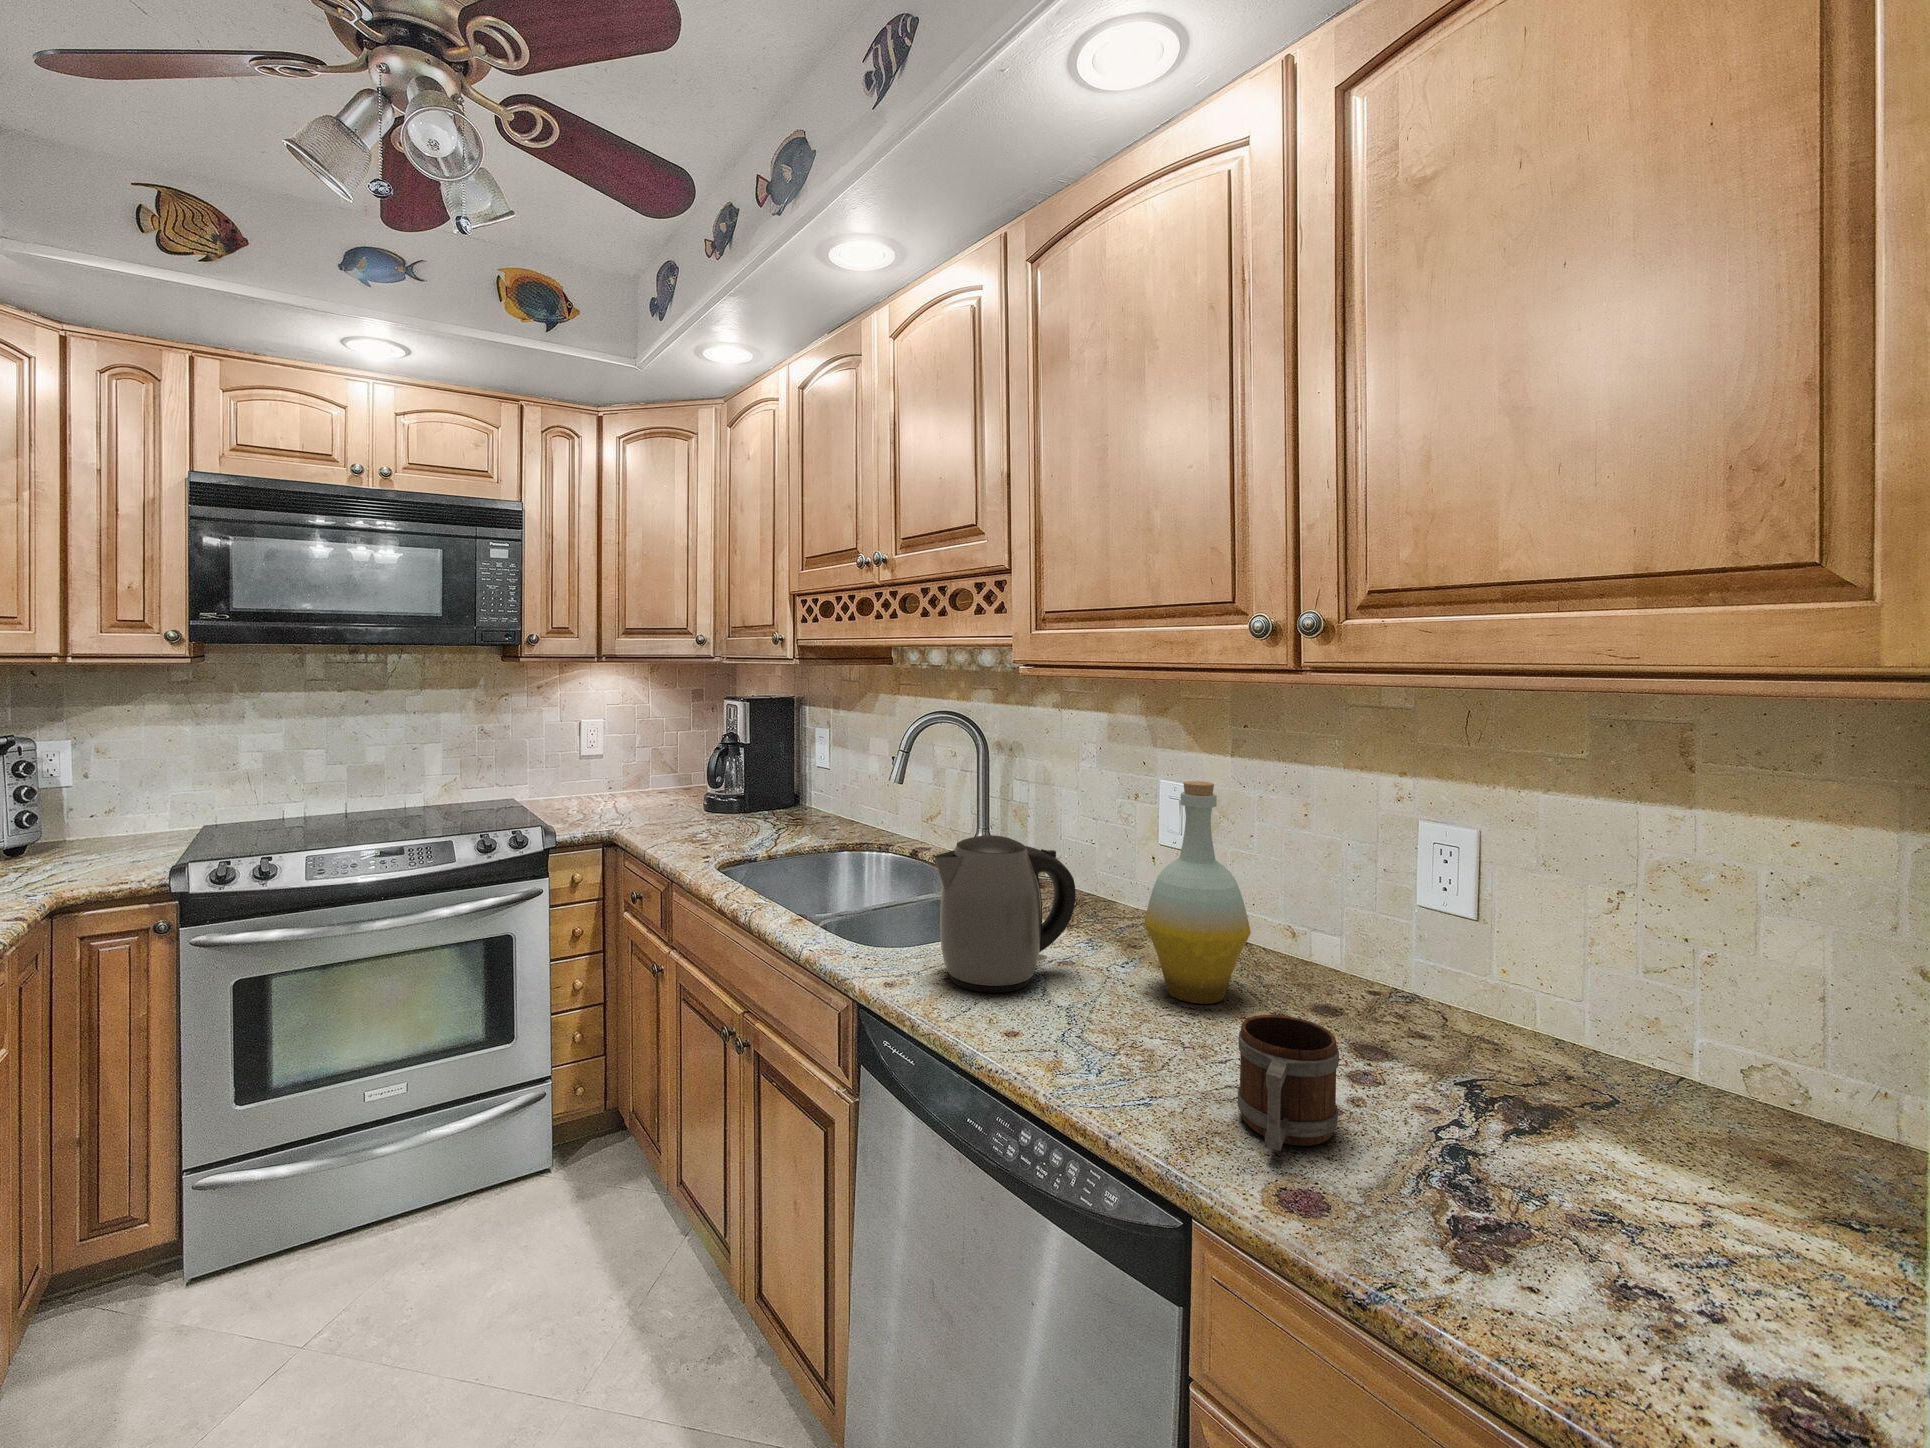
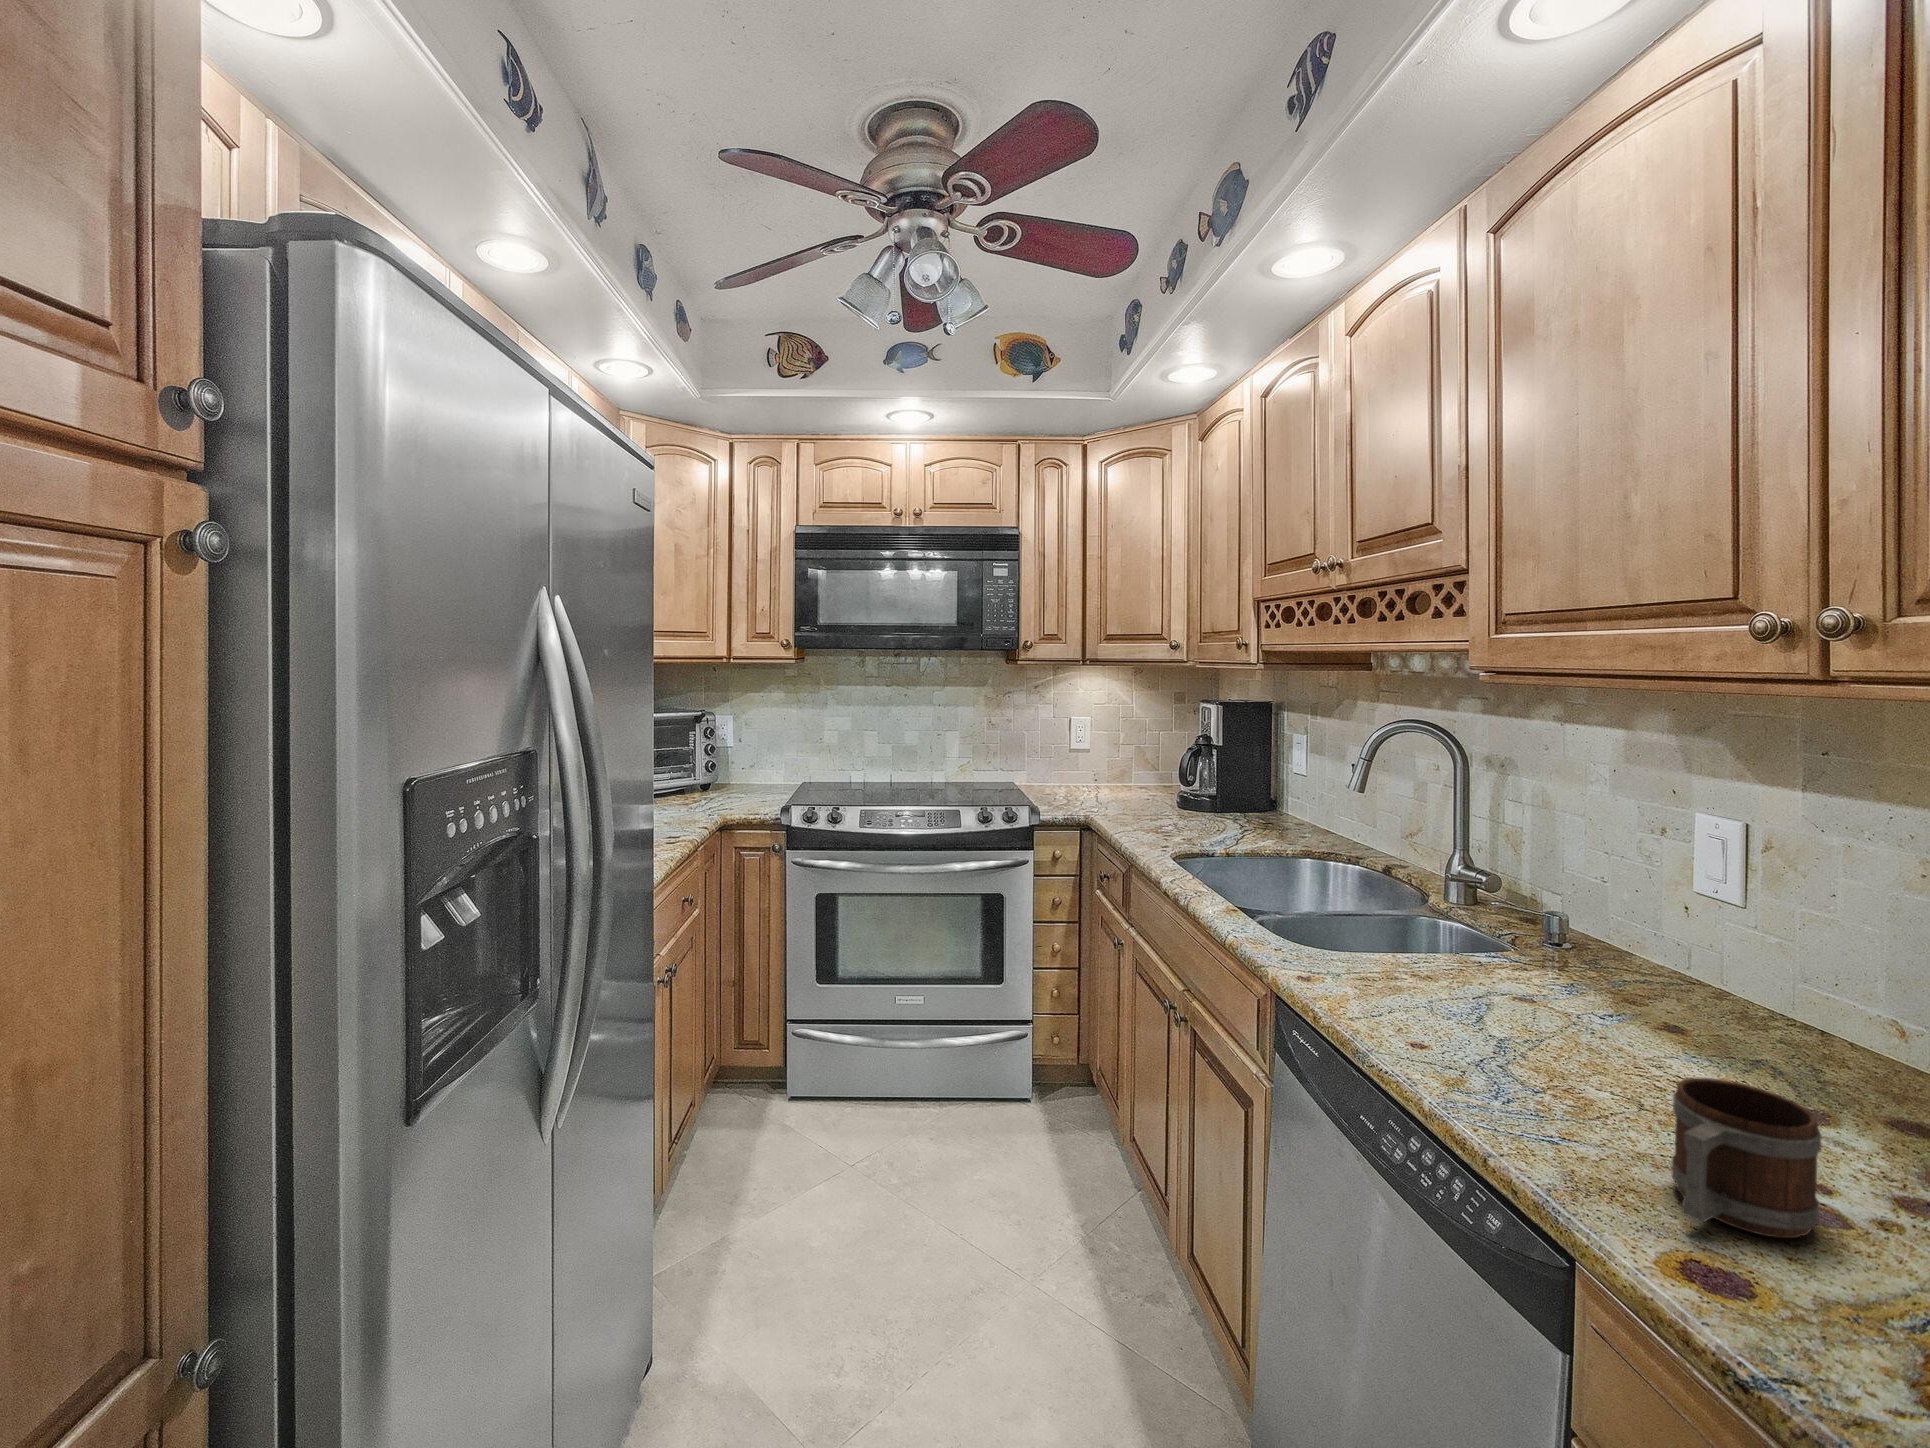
bottle: present [1145,781,1251,1004] -> none [1618,809,1780,1076]
kettle: present [934,835,1076,993] -> none [1352,847,1530,1011]

